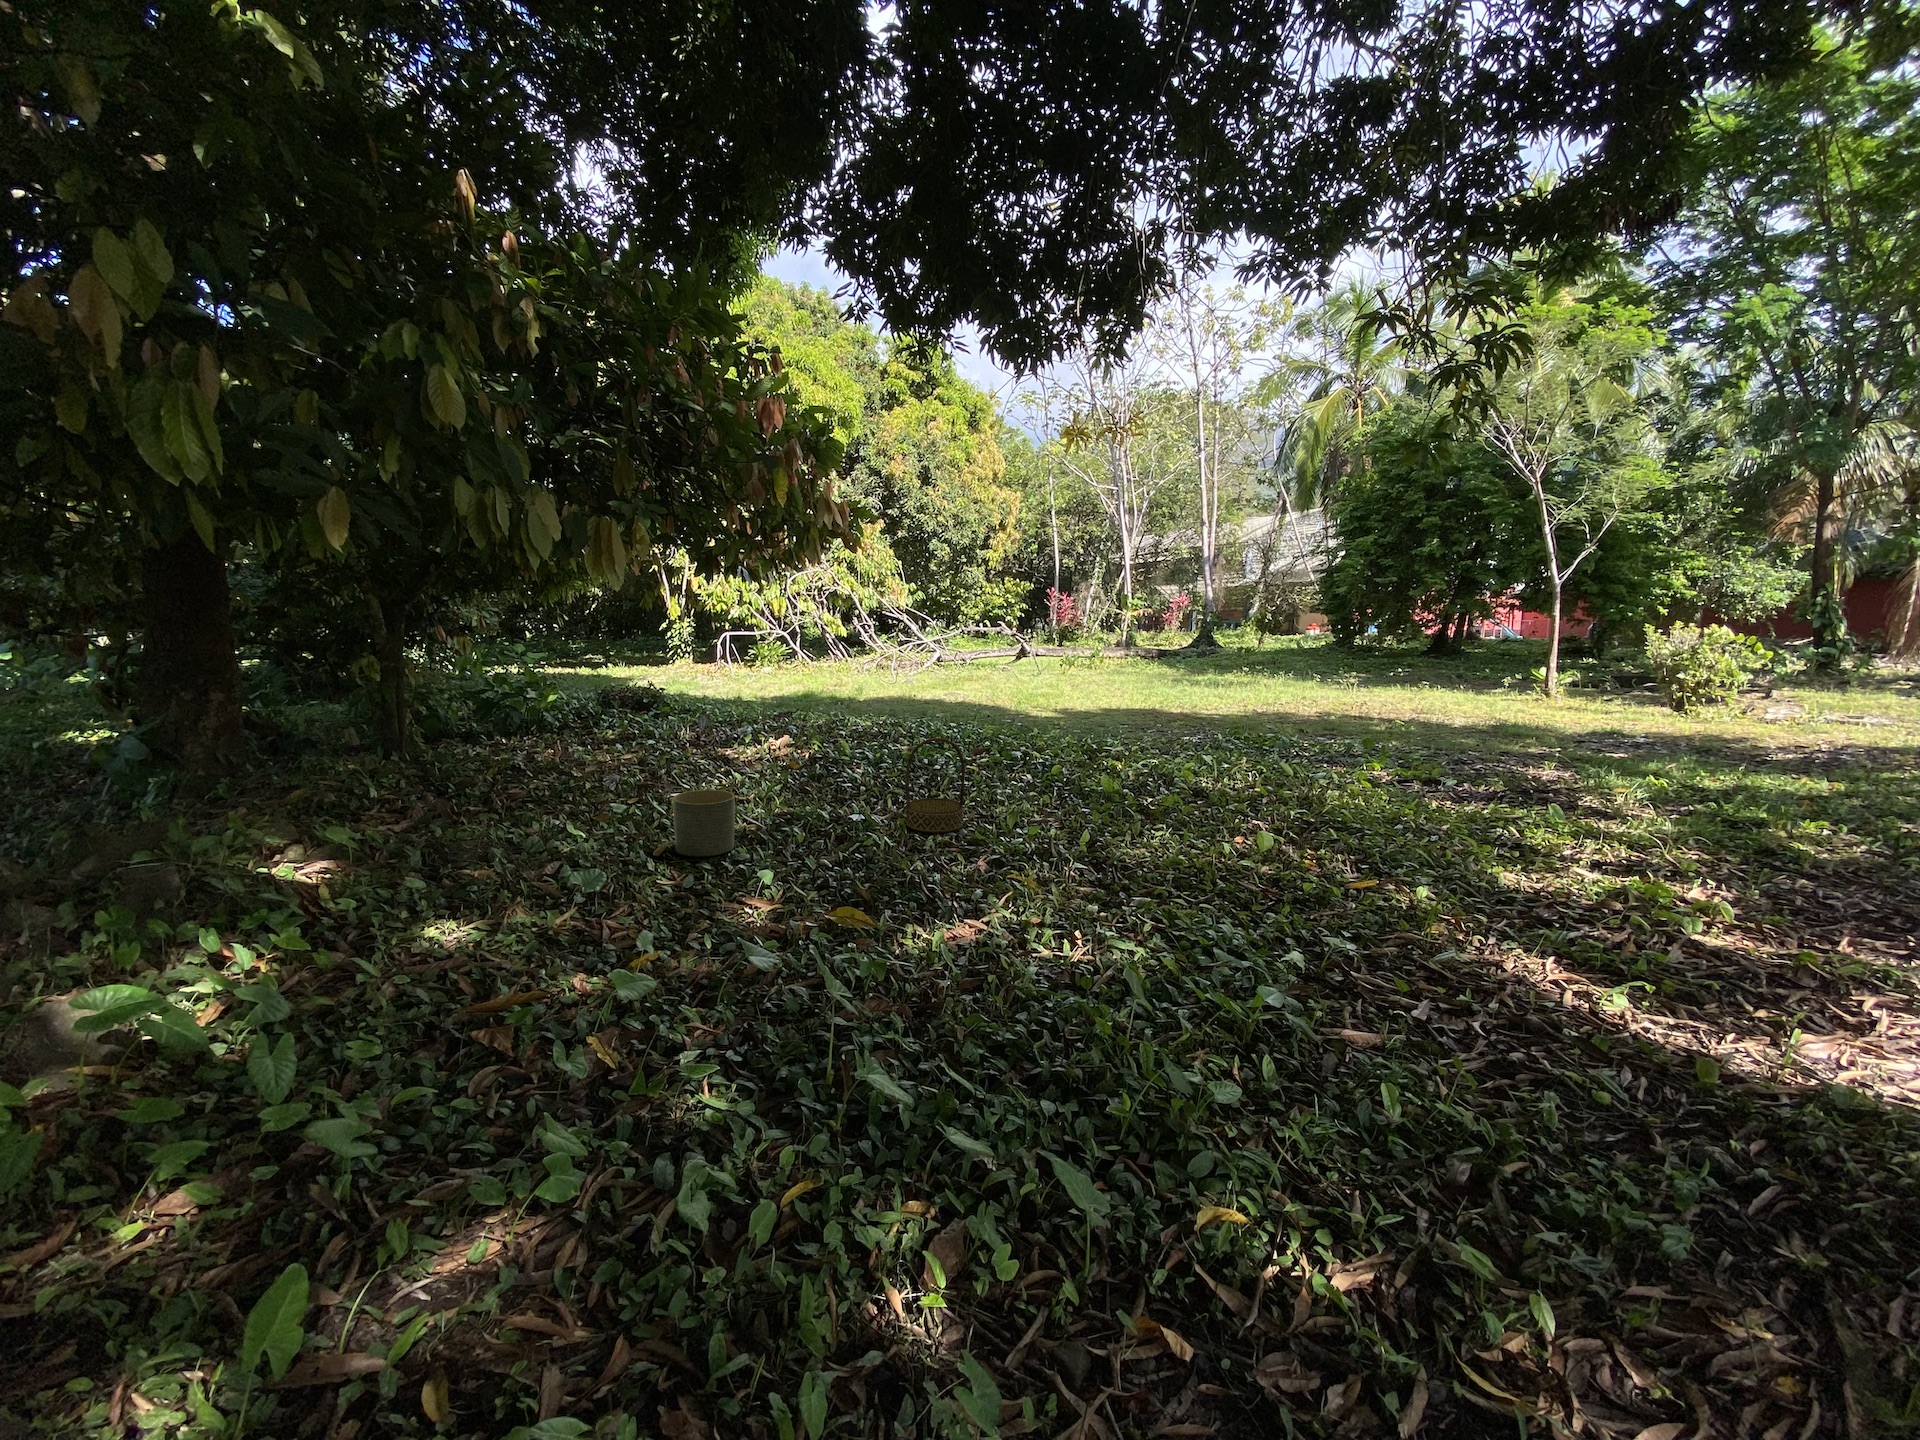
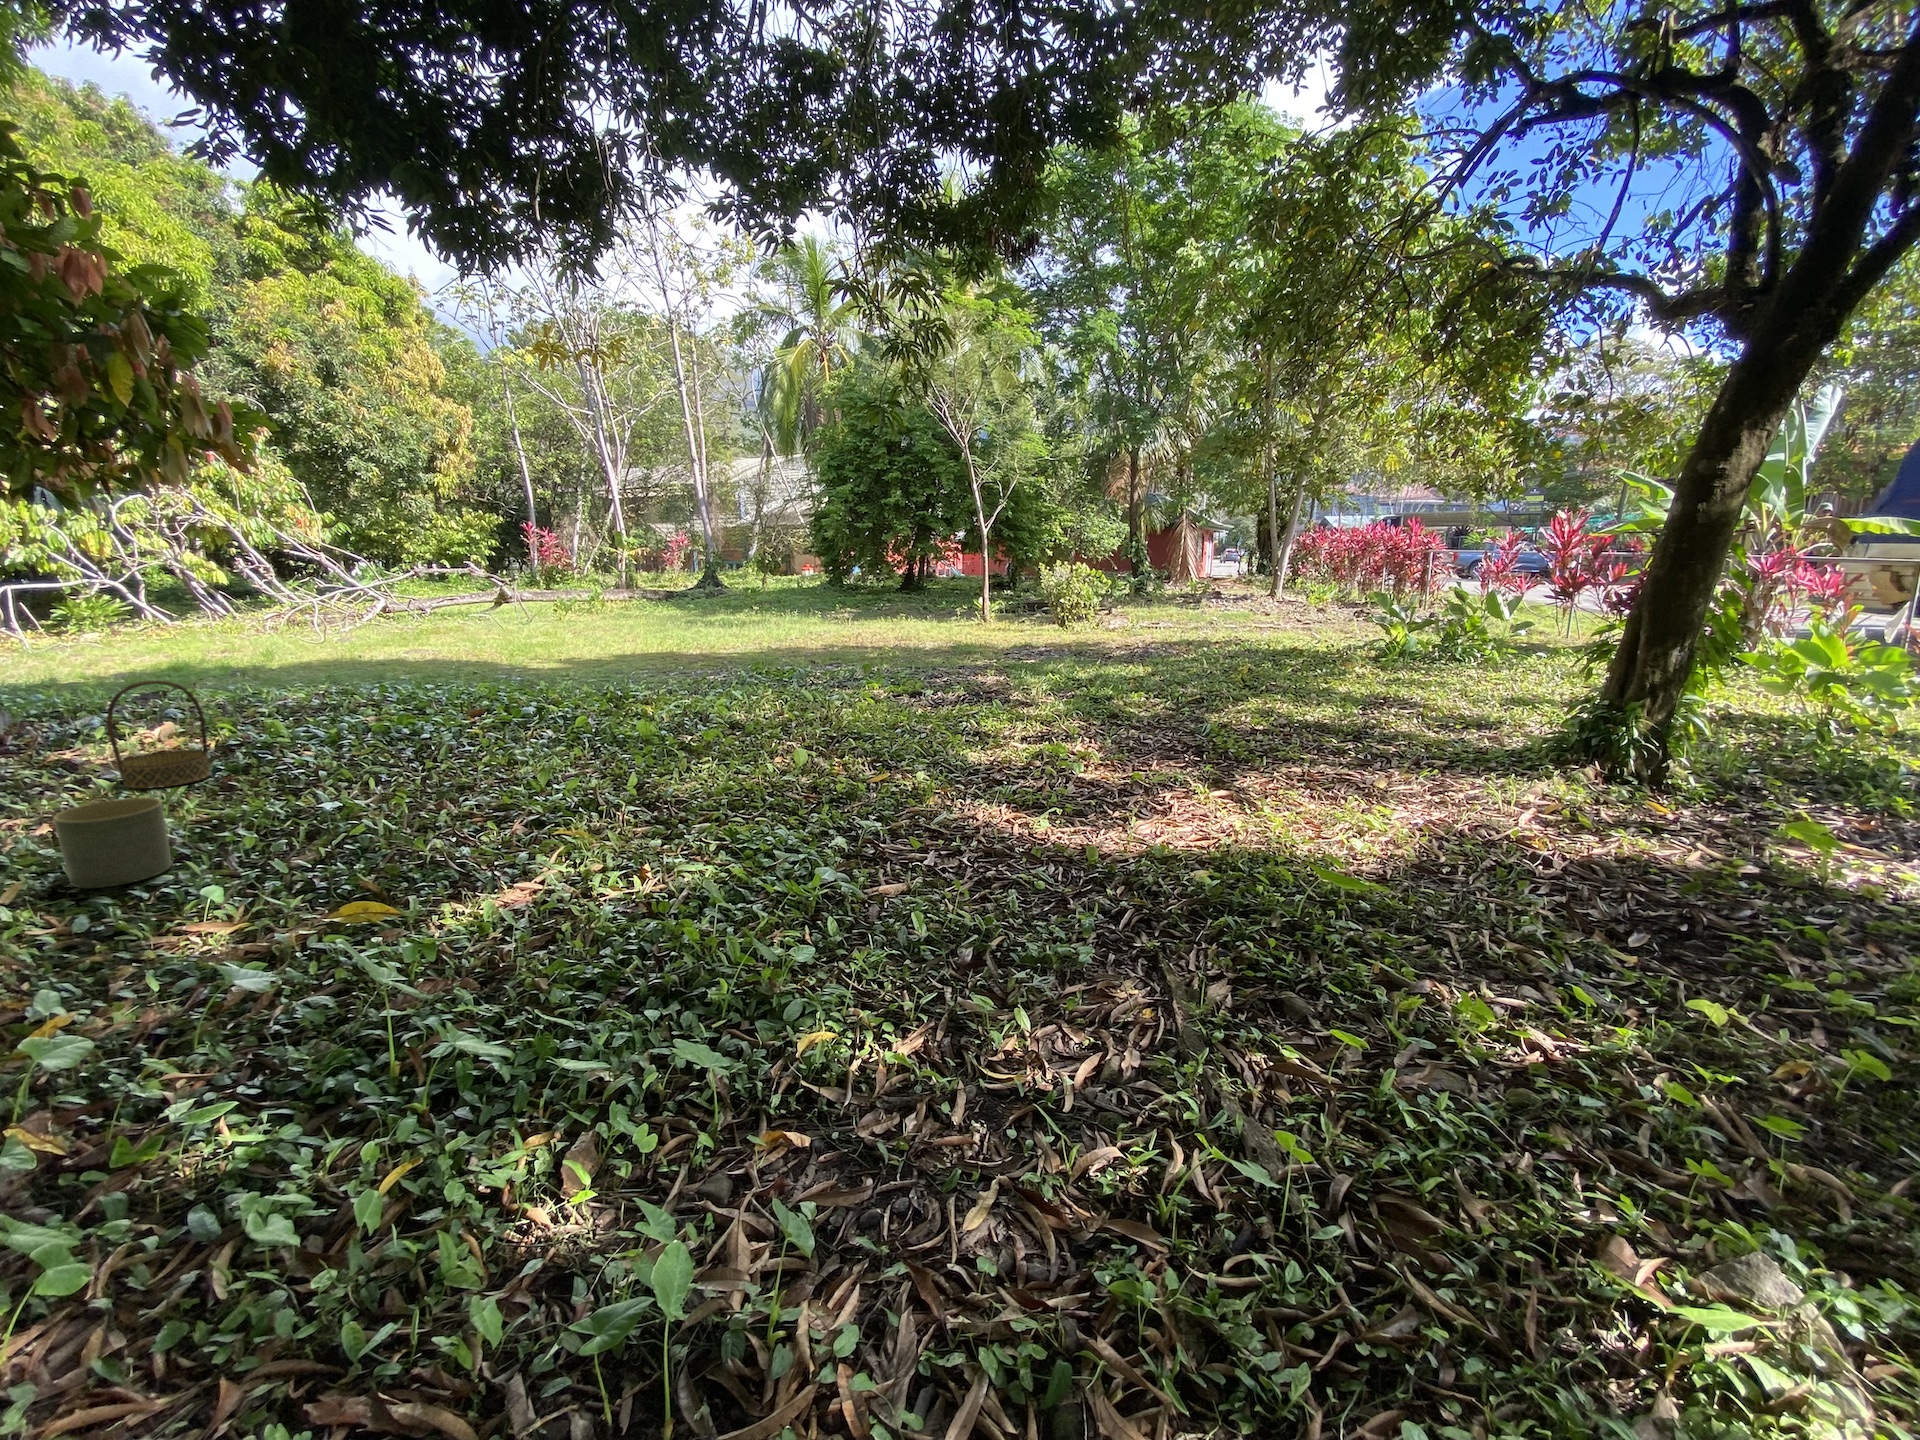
basket: present [906,738,965,833] -> present [107,680,211,789]

